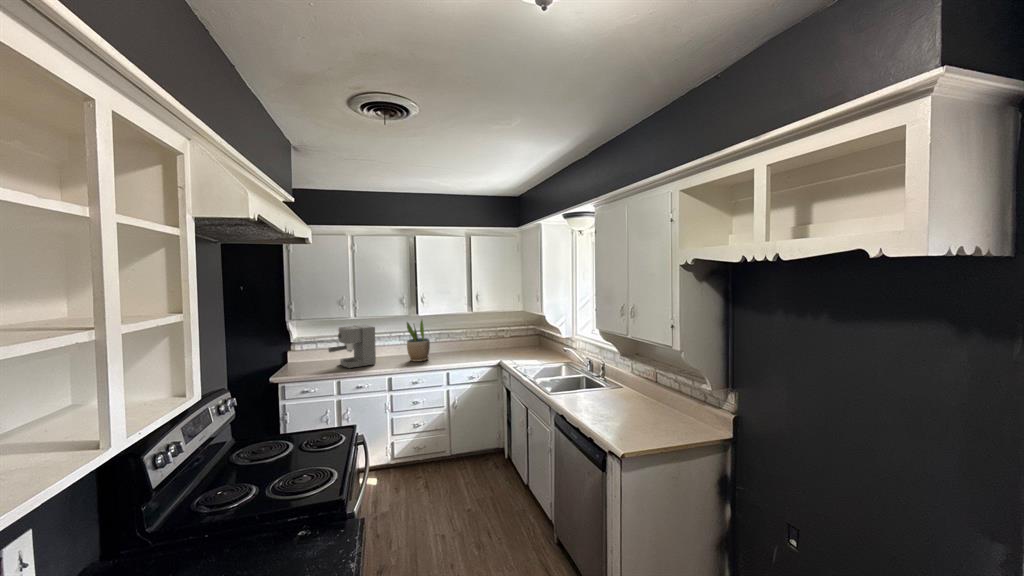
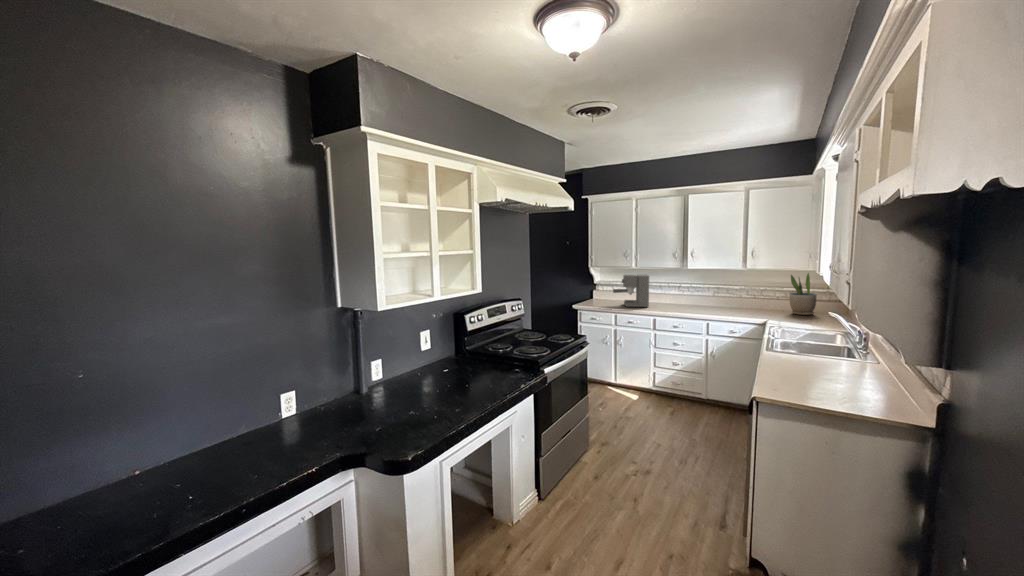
potted plant: present [407,320,430,362] -> present [789,273,817,315]

